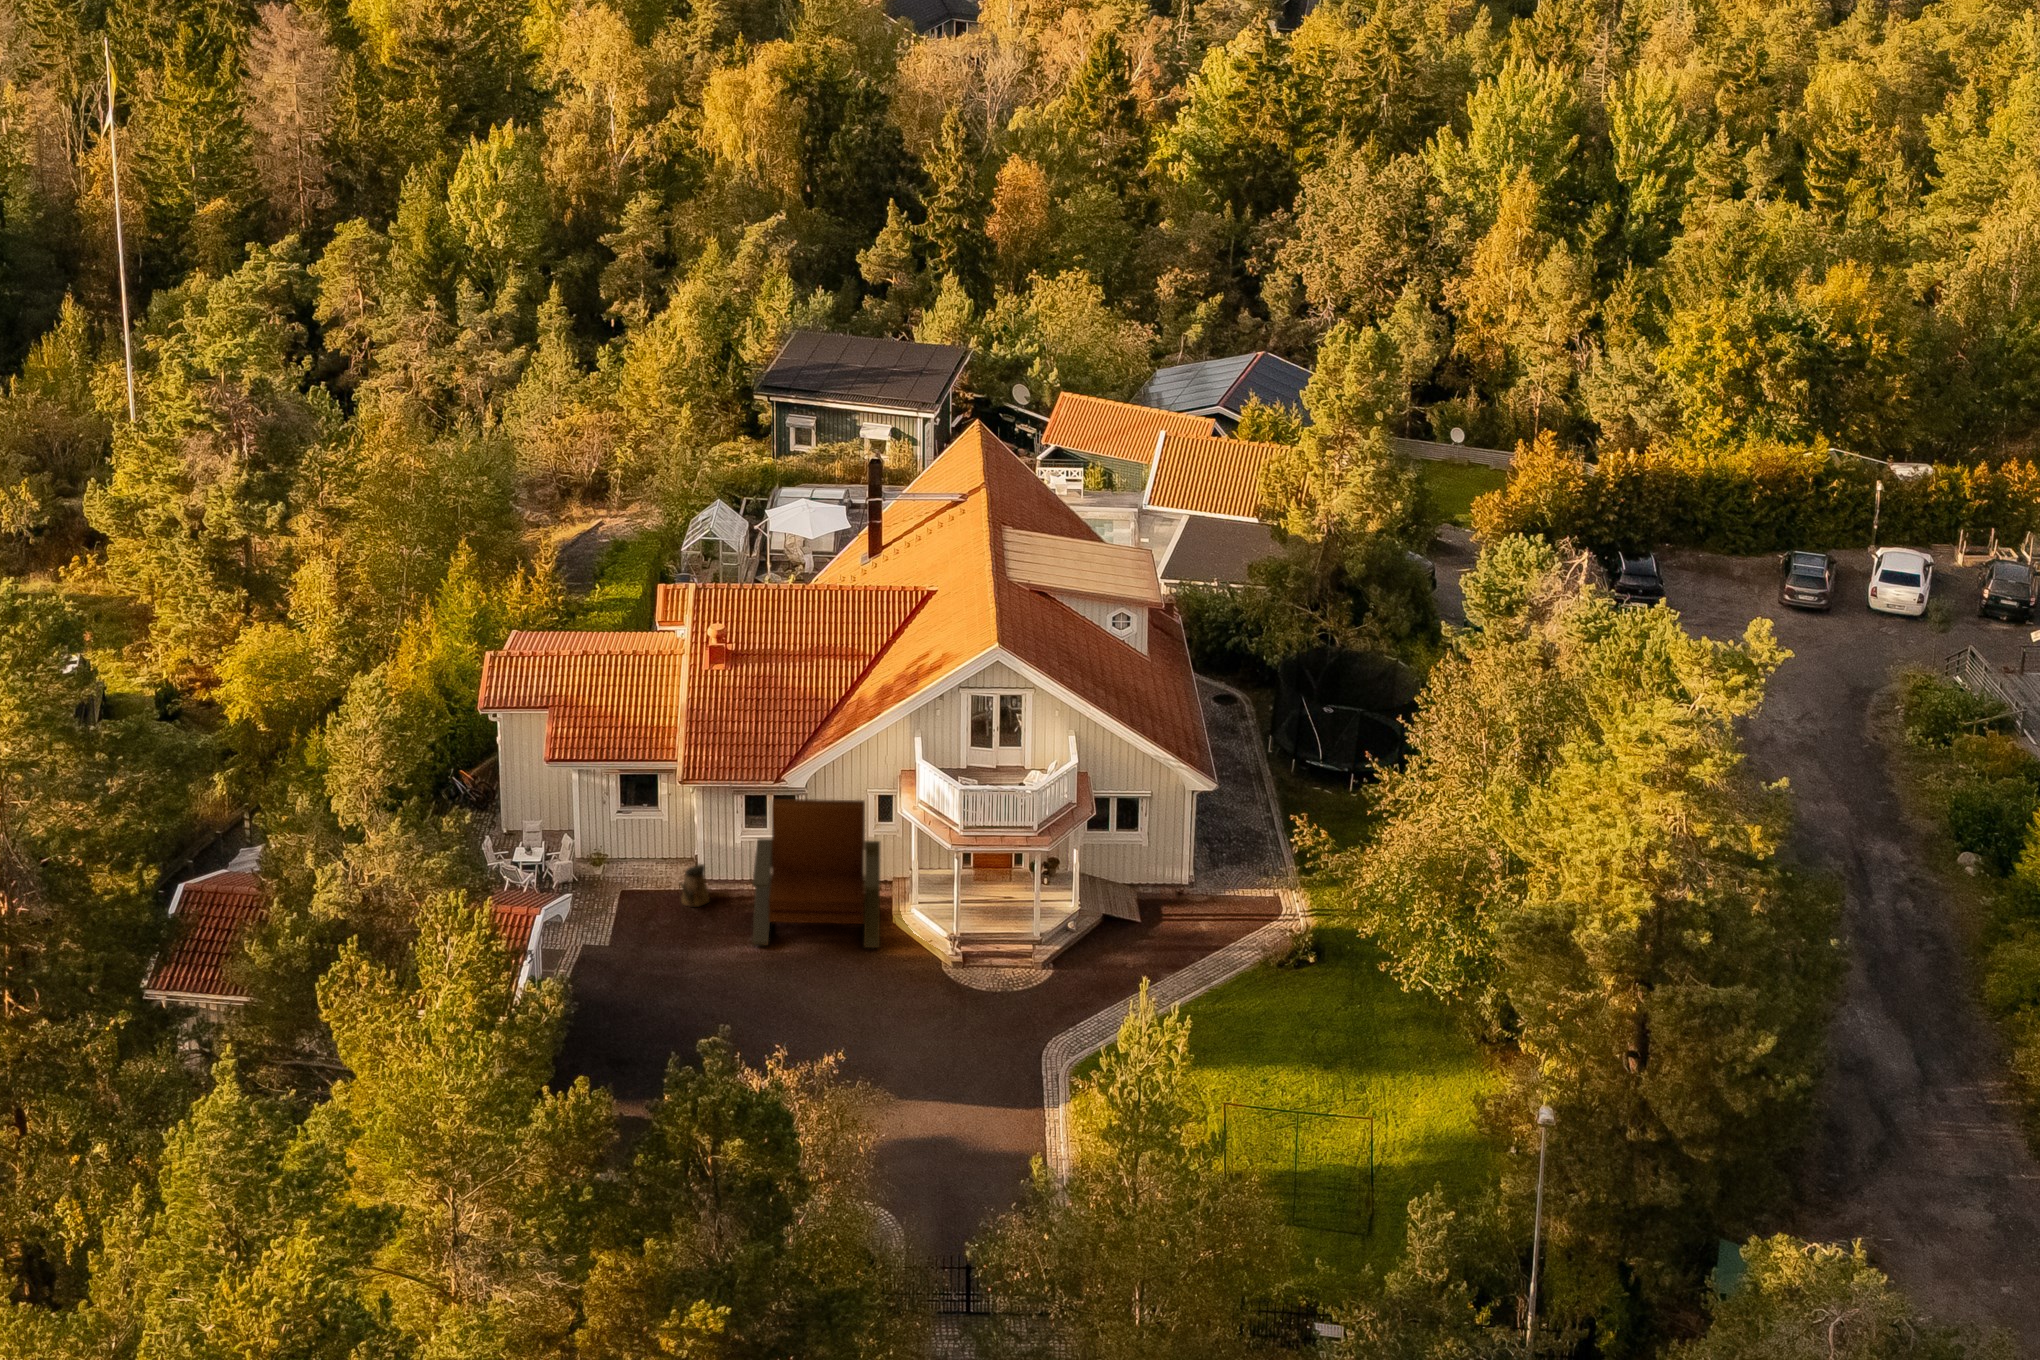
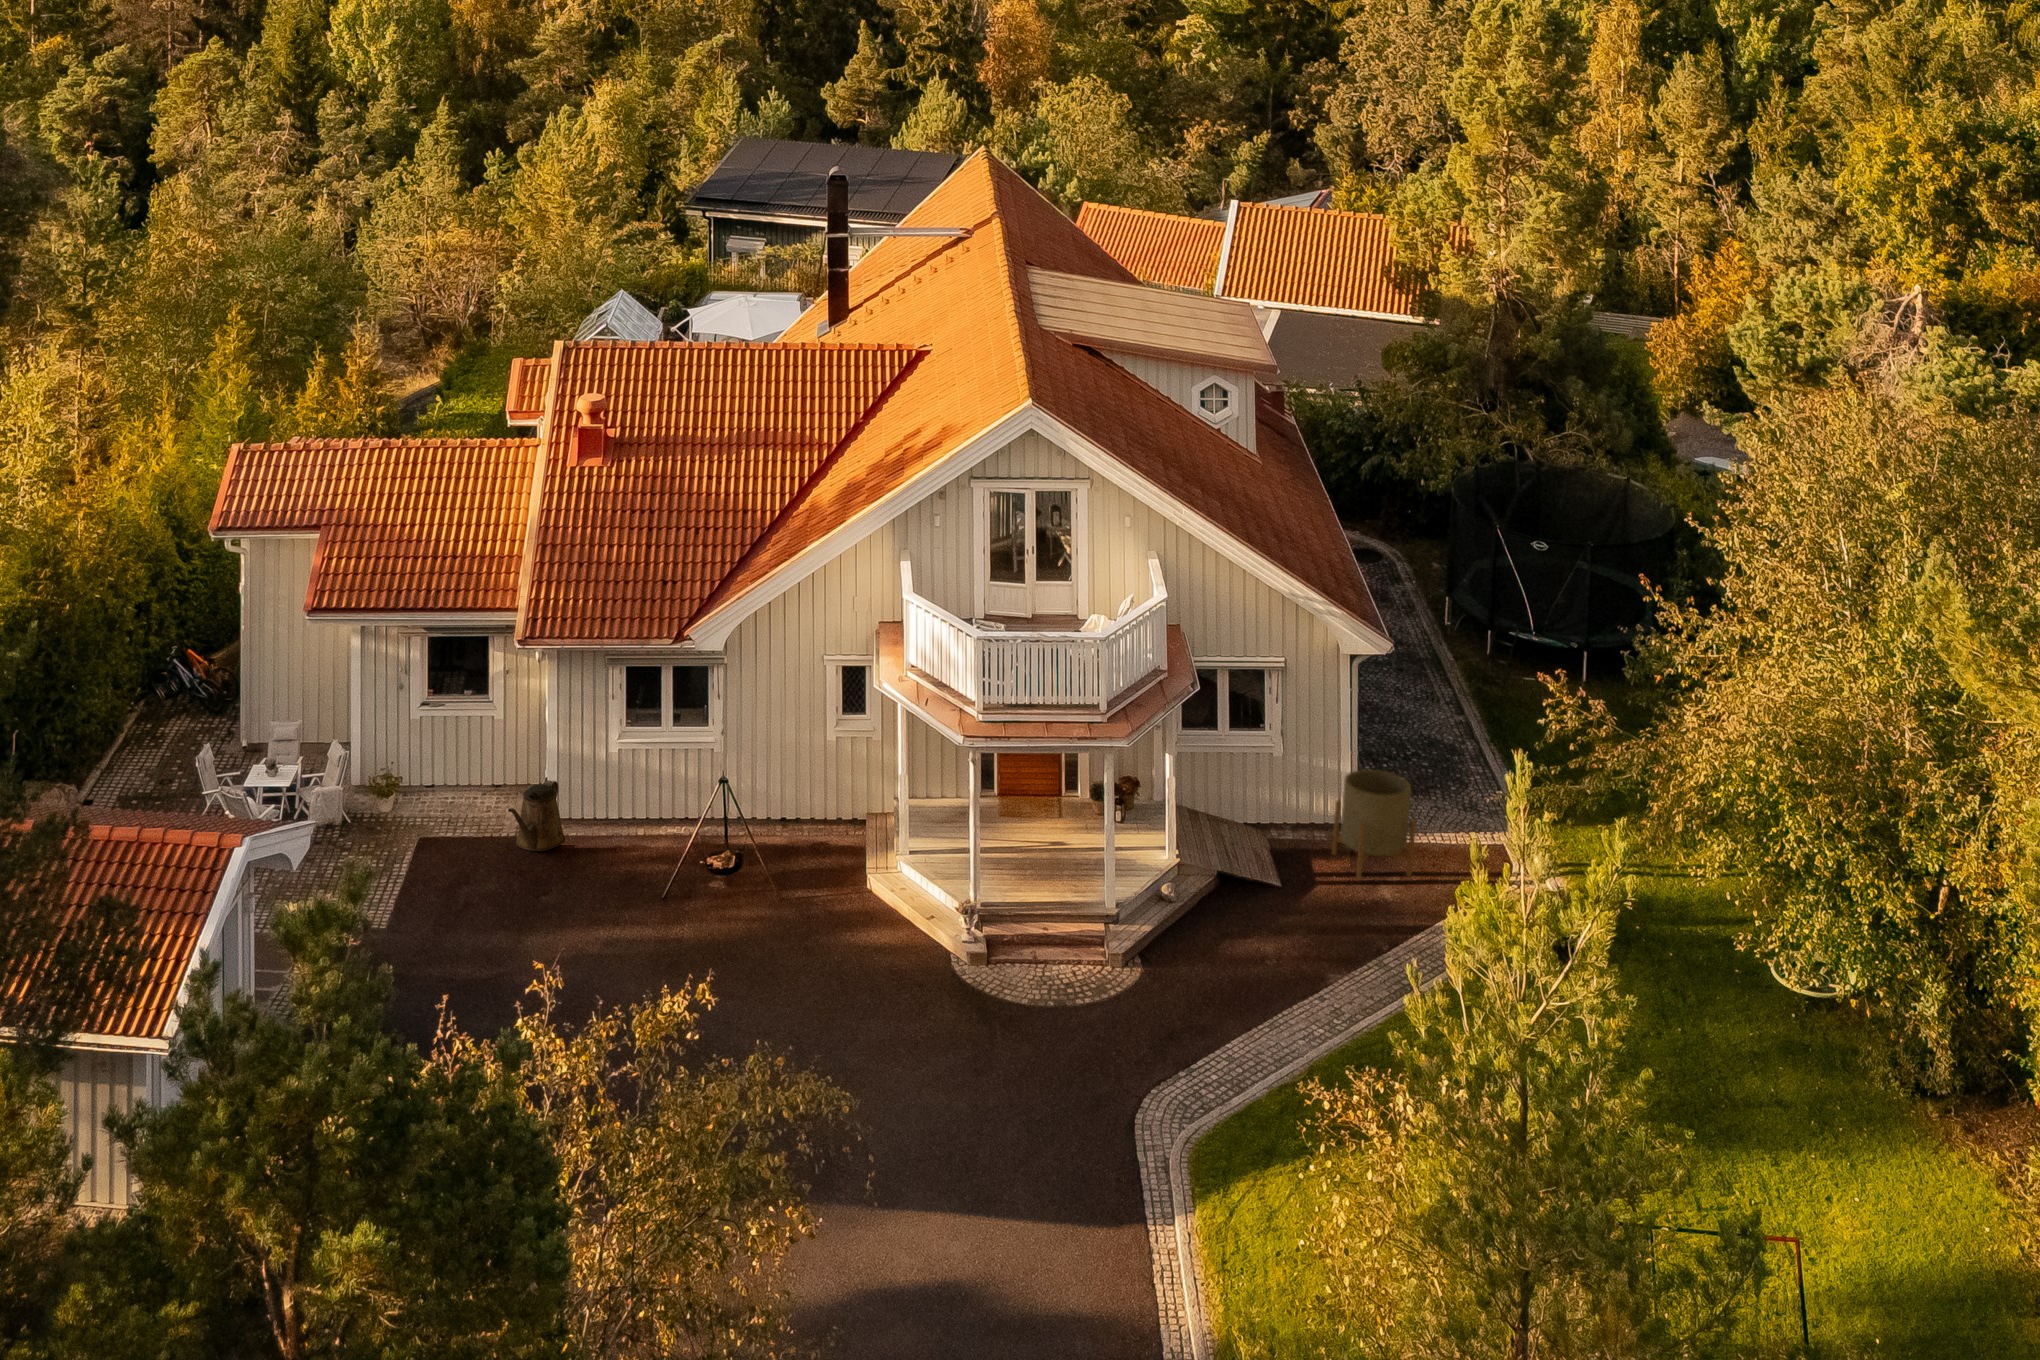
lounge chair: present [752,799,880,948] -> none [628,673,845,921]
planter: none [1182,853,1230,921] -> present [1332,770,1416,881]

